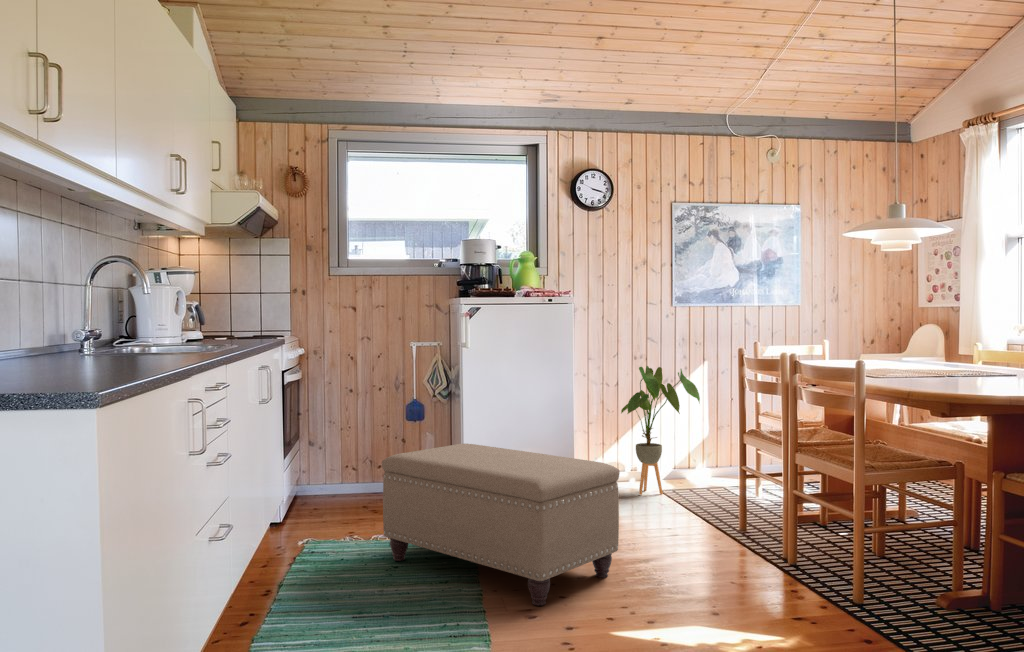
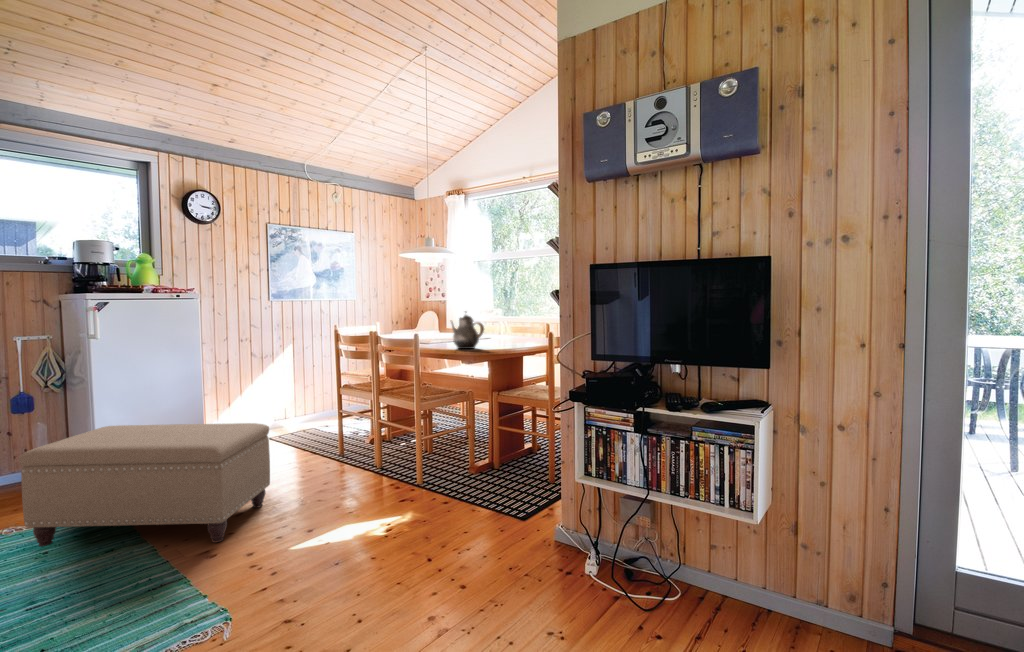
teapot: none [906,312,970,382] -> present [451,310,484,349]
house plant: present [621,366,700,495] -> none [235,345,300,440]

